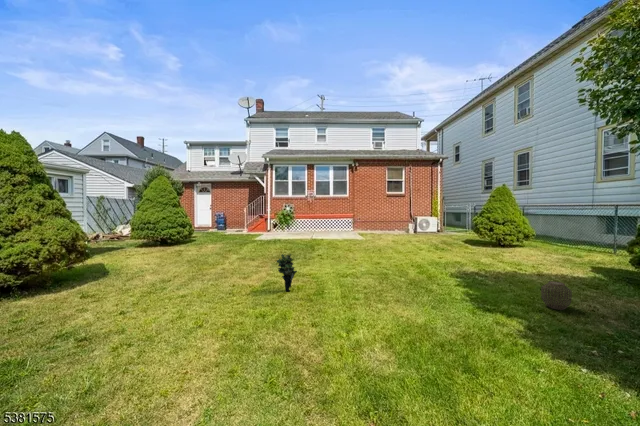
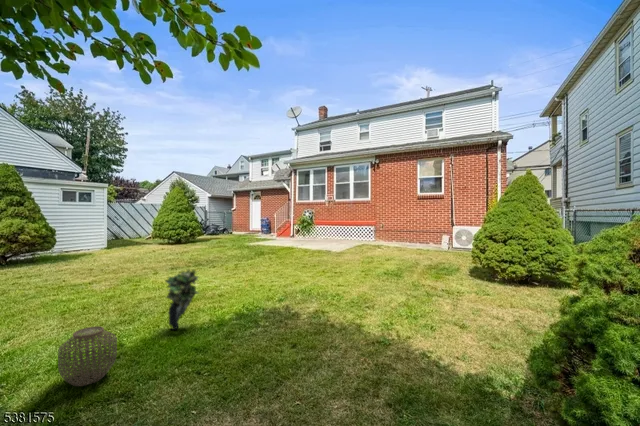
potted plant: present [277,254,297,291] -> present [166,270,198,330]

